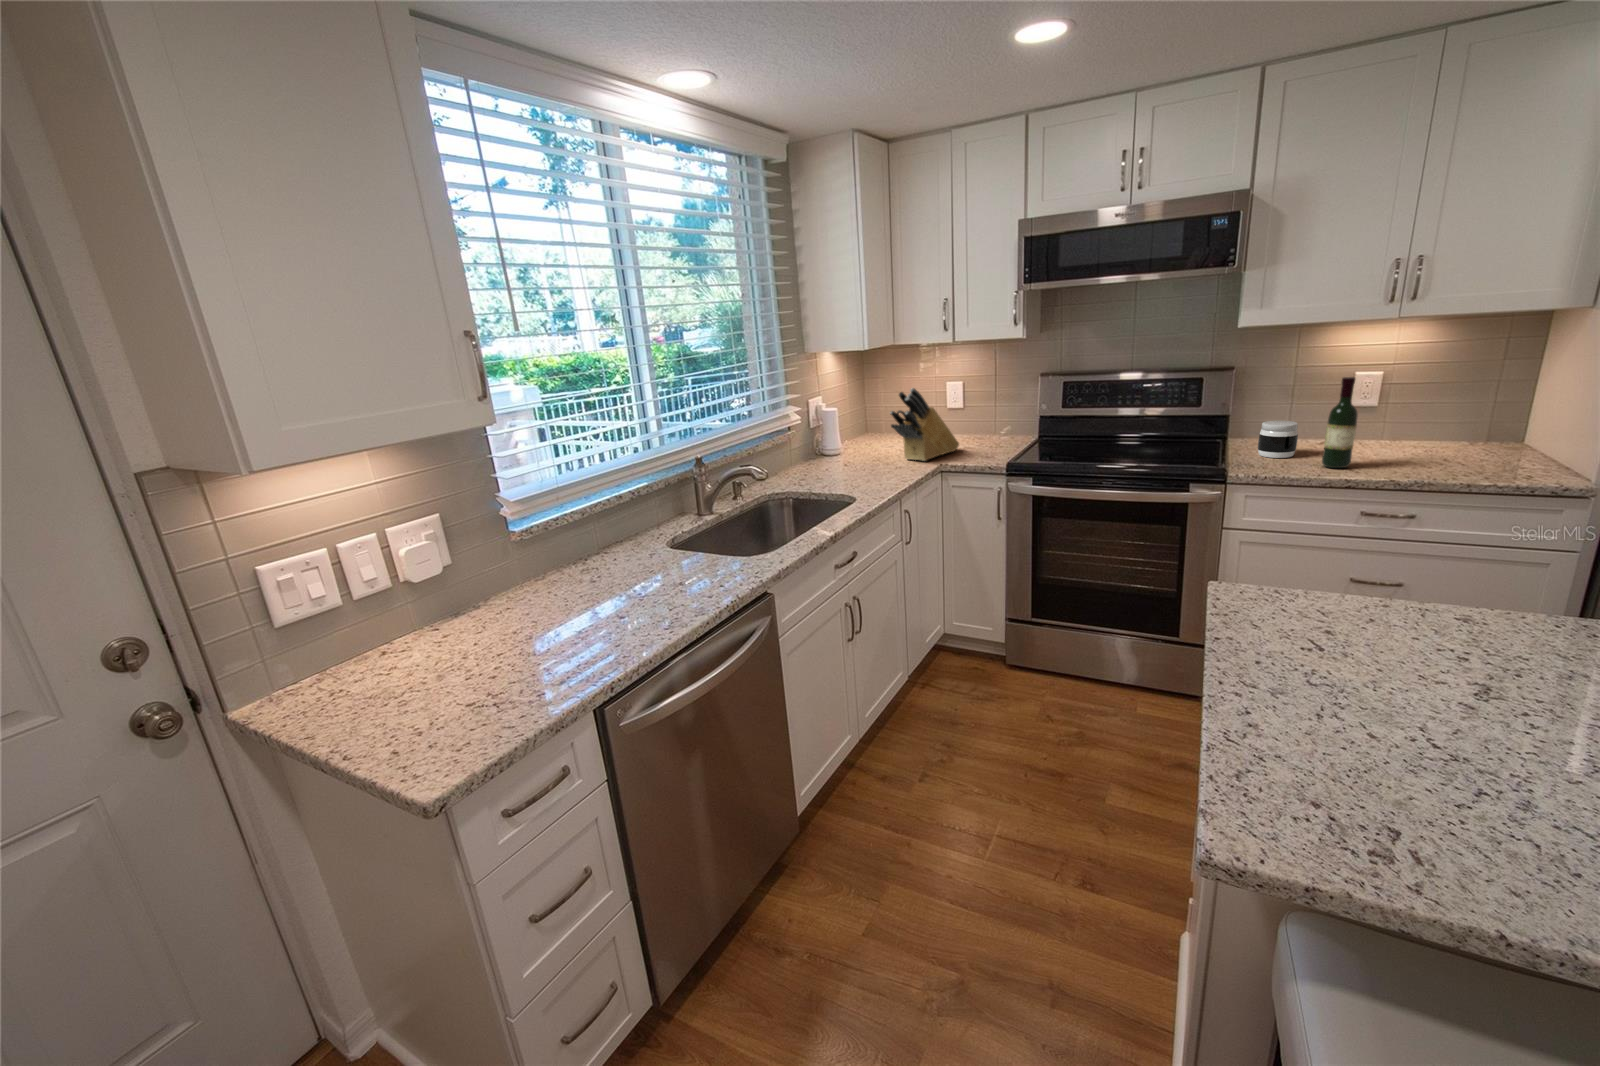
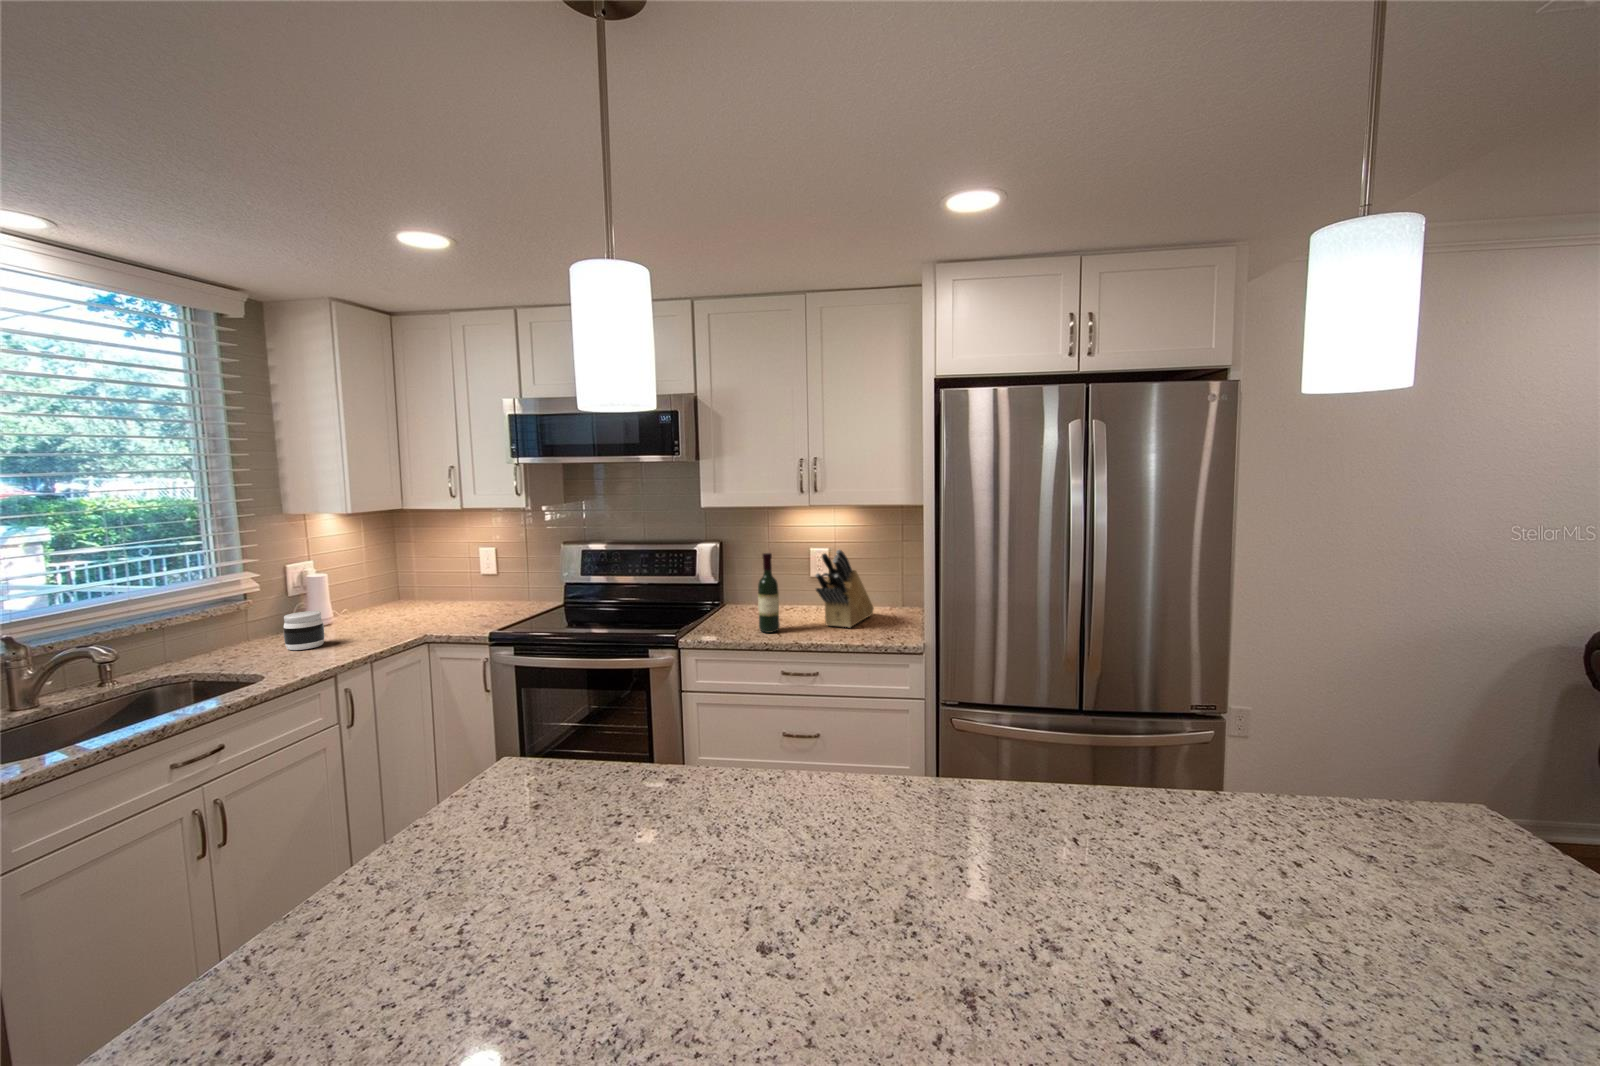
knife block: present [890,388,959,461] -> present [816,550,874,628]
jar: present [1258,421,1298,458] -> present [283,611,324,650]

